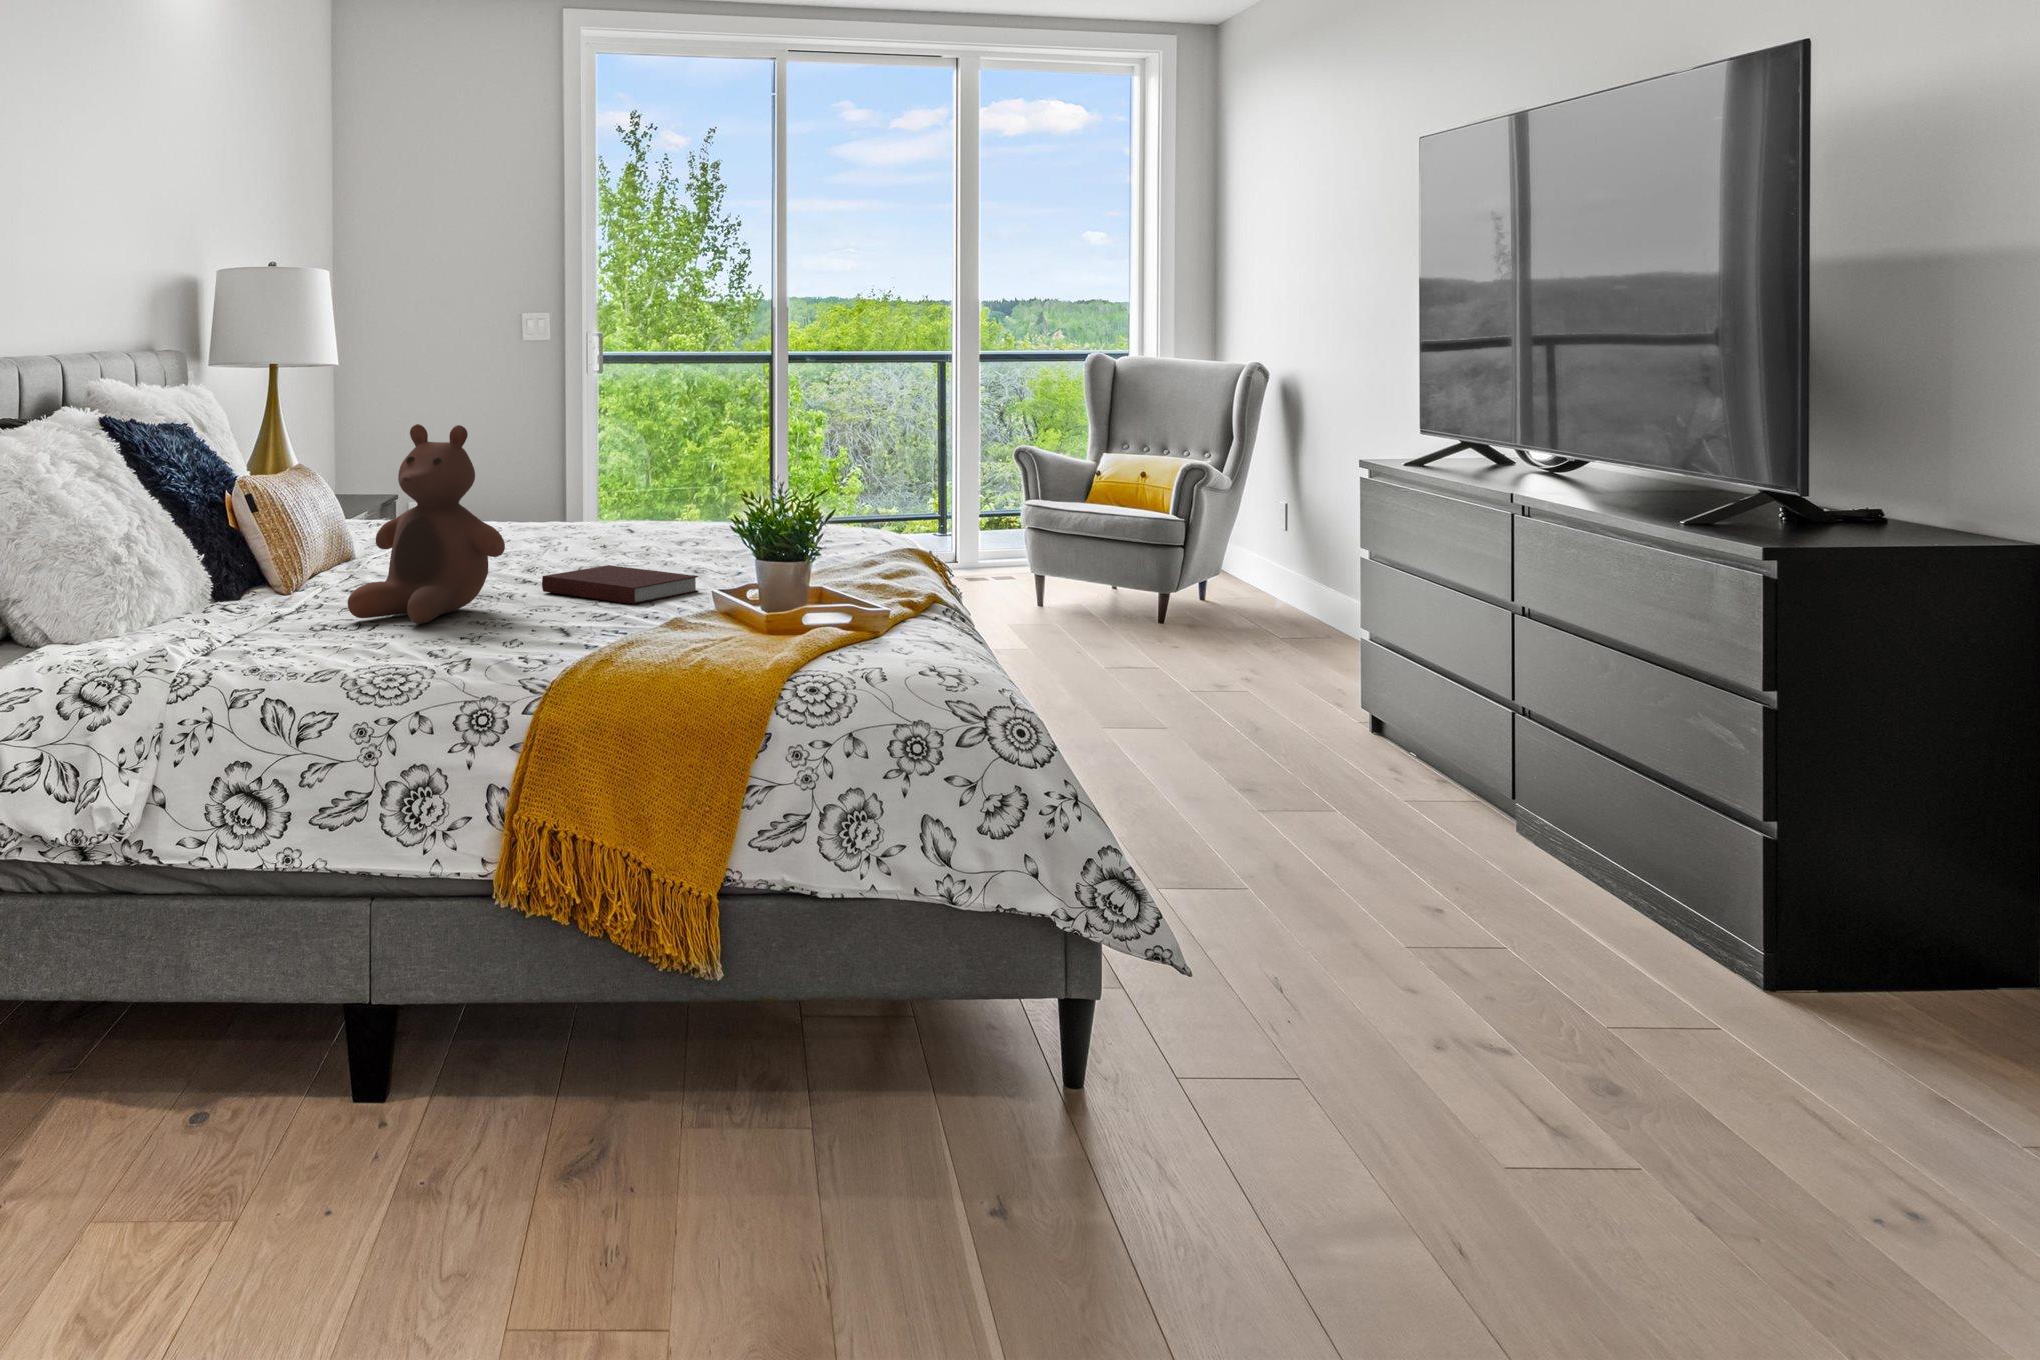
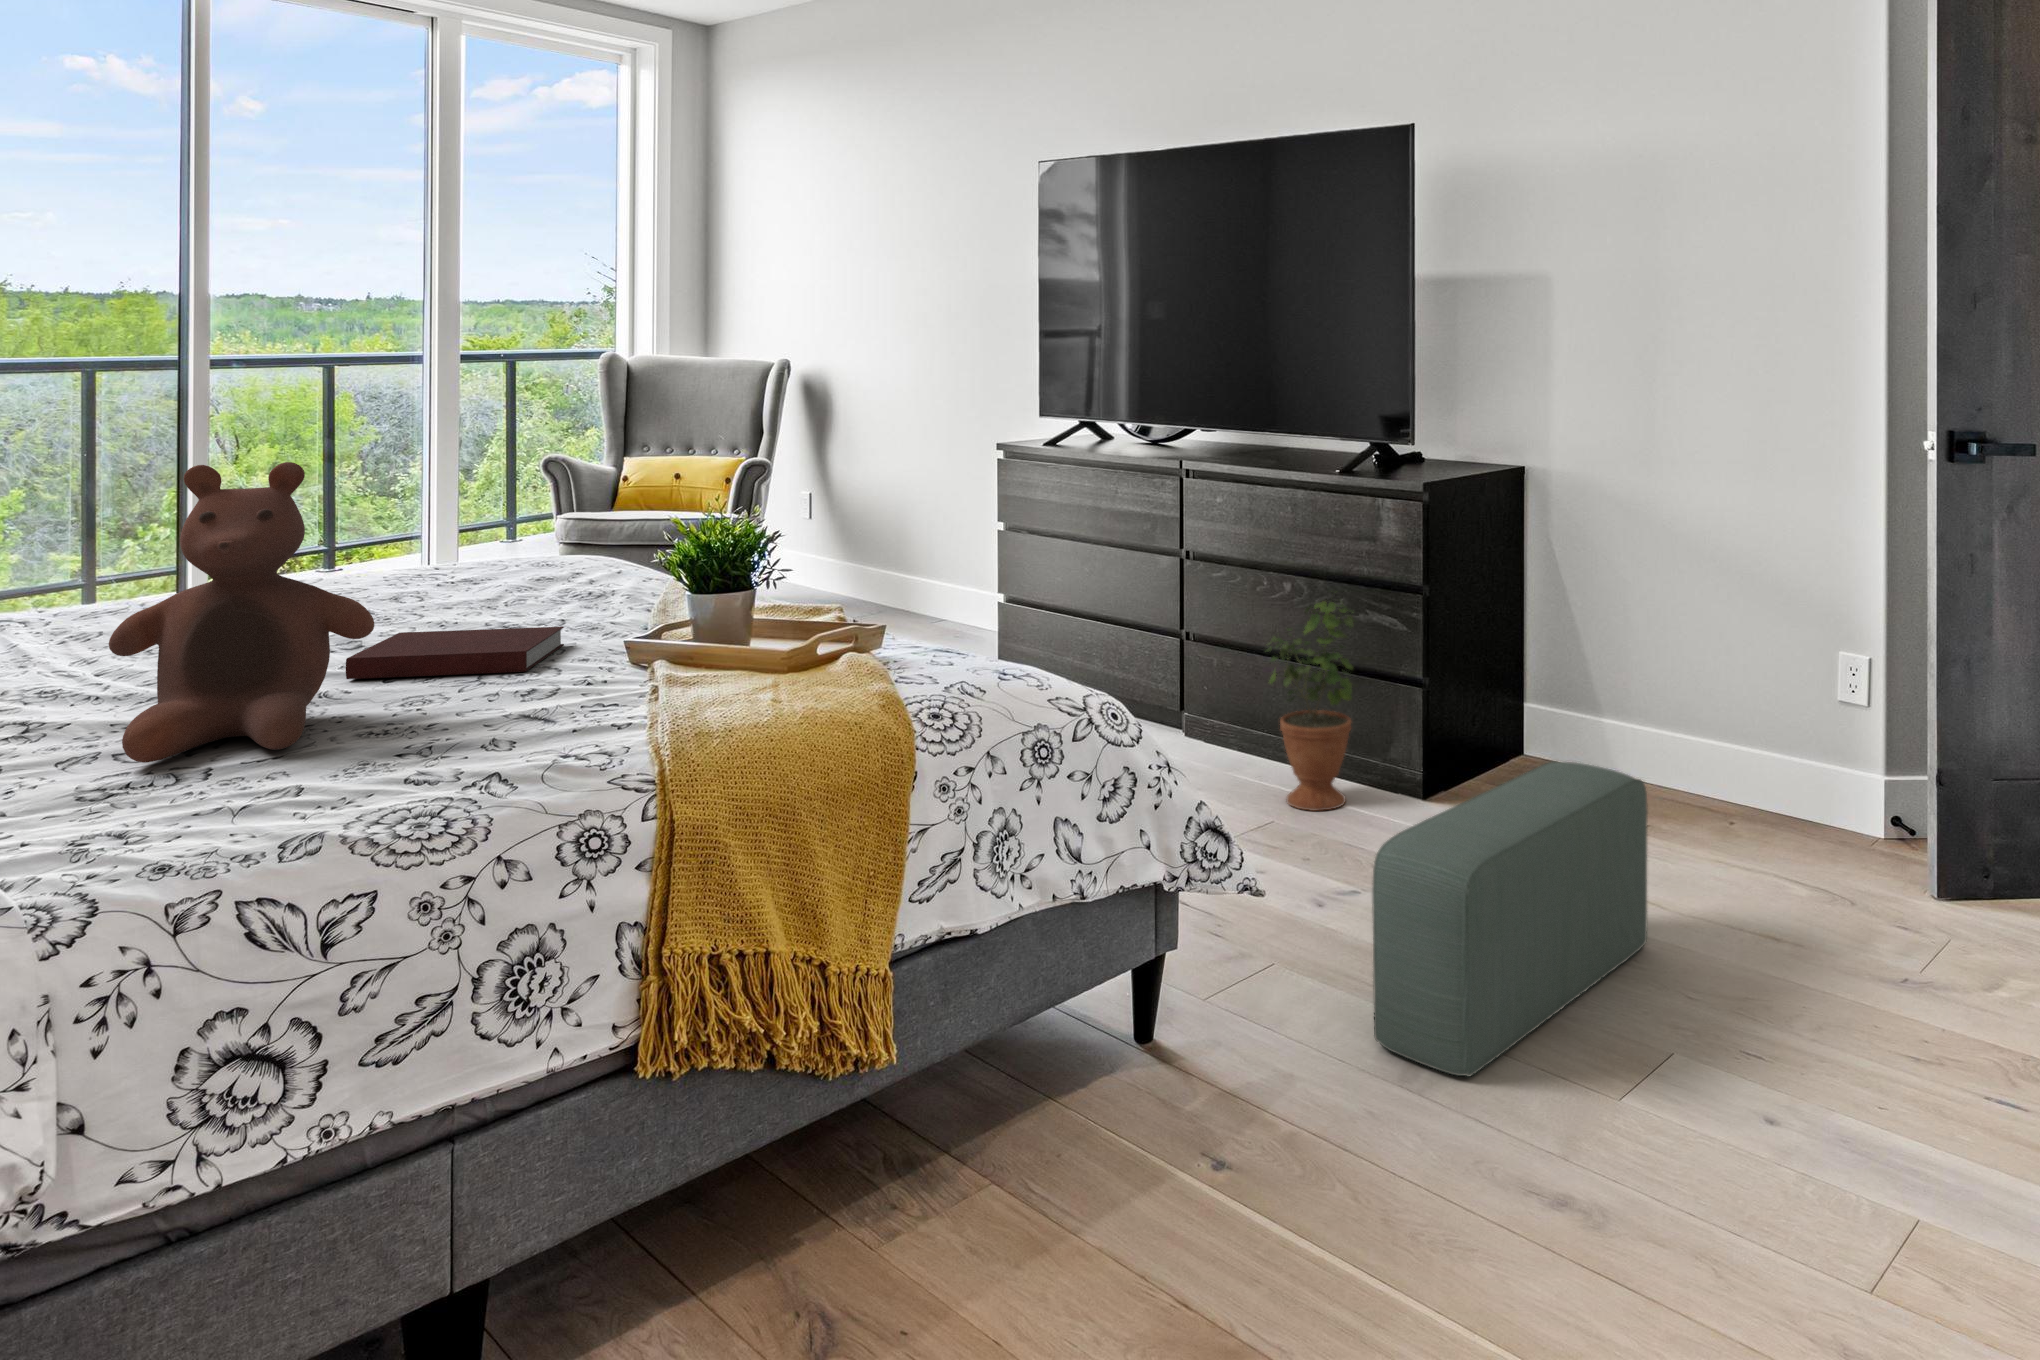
potted plant: none [1540,675,1689,966] -> present [1267,602,1354,811]
pouf: none [1281,945,1850,1267] -> present [1372,761,1648,1076]

